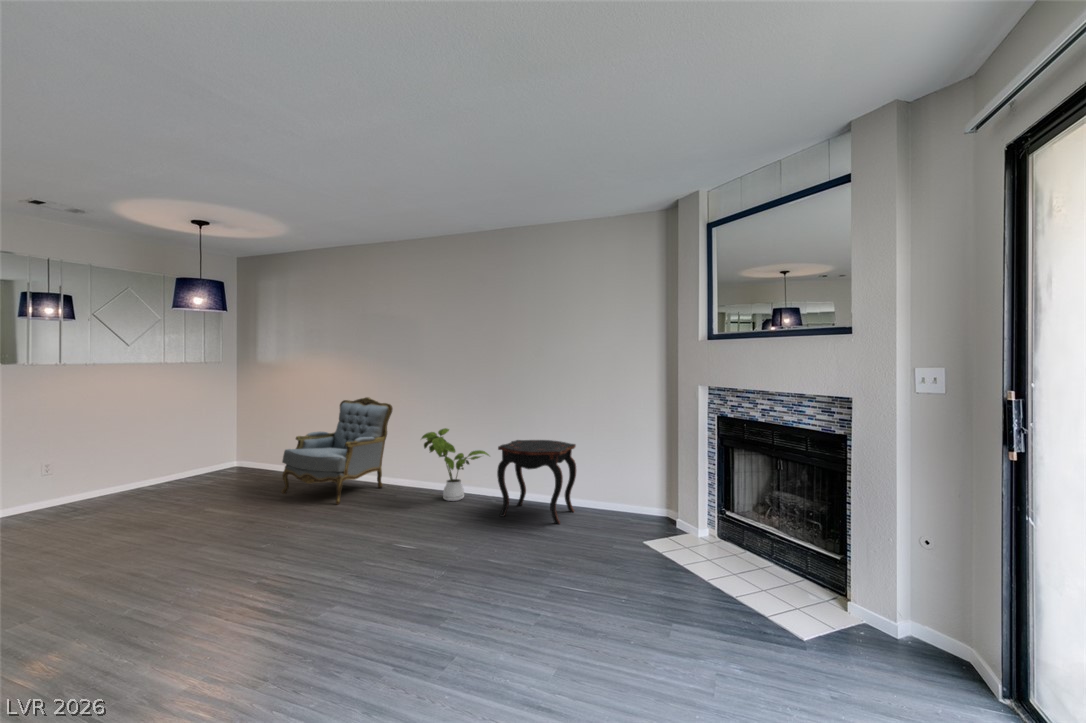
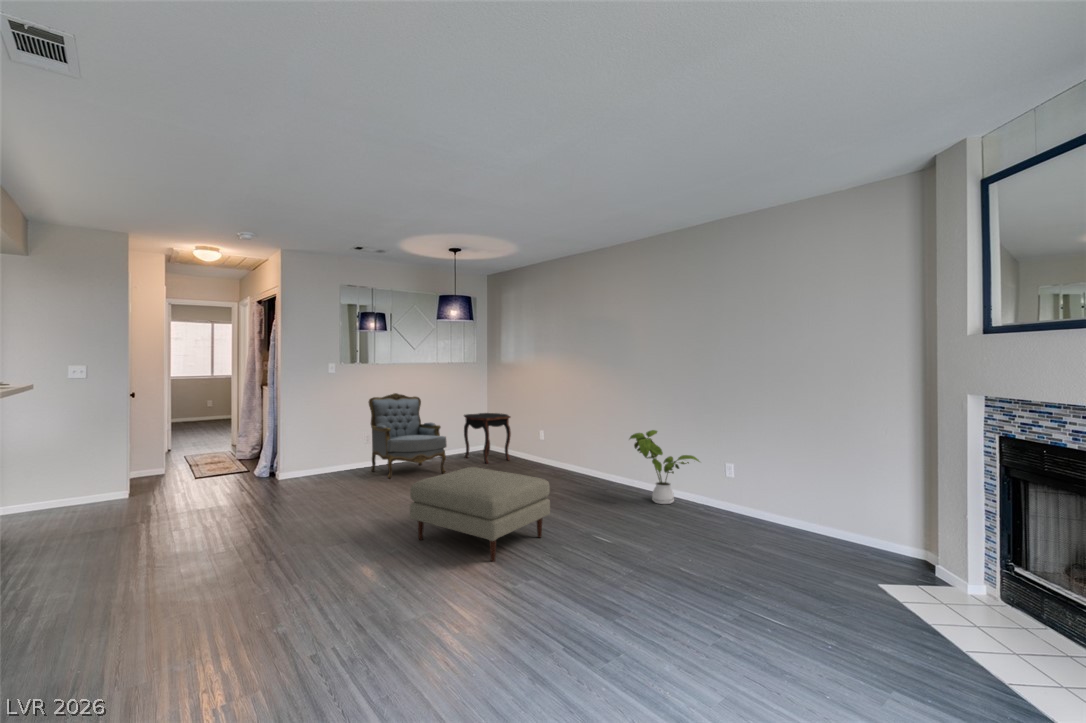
armchair: present [281,397,393,504] -> present [369,393,447,479]
side table: present [497,440,576,524] -> present [464,413,511,464]
ottoman: none [154,486,345,593] -> present [410,467,550,562]

